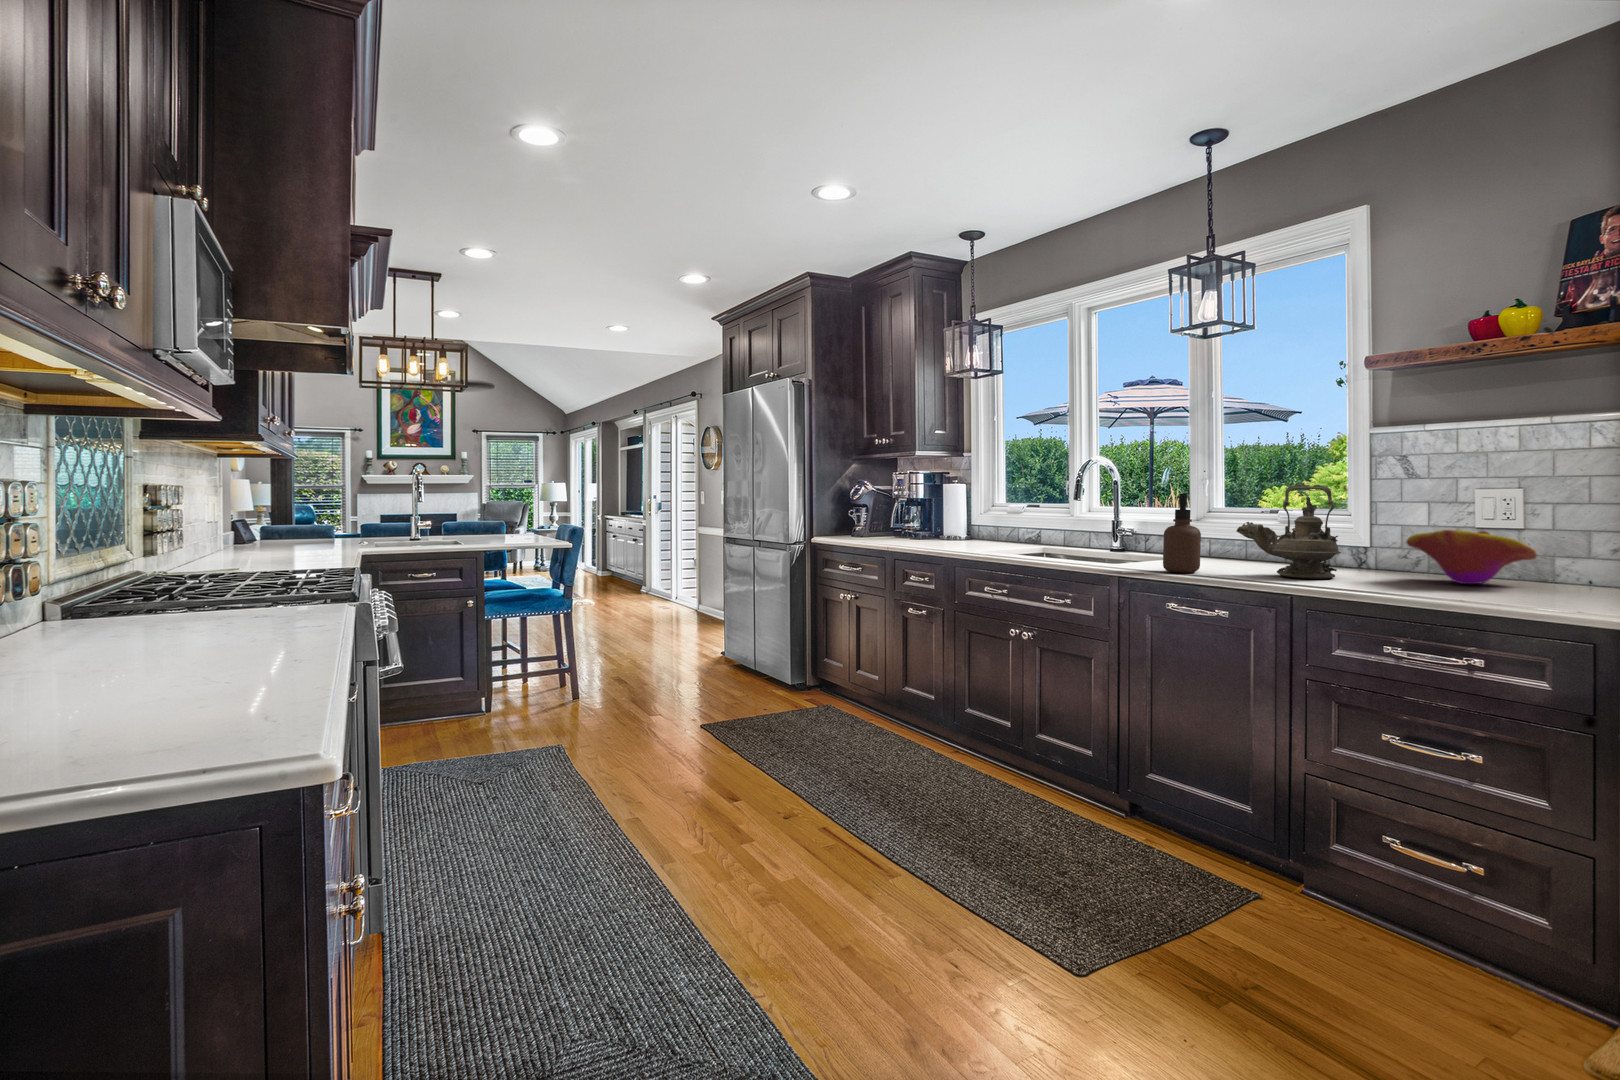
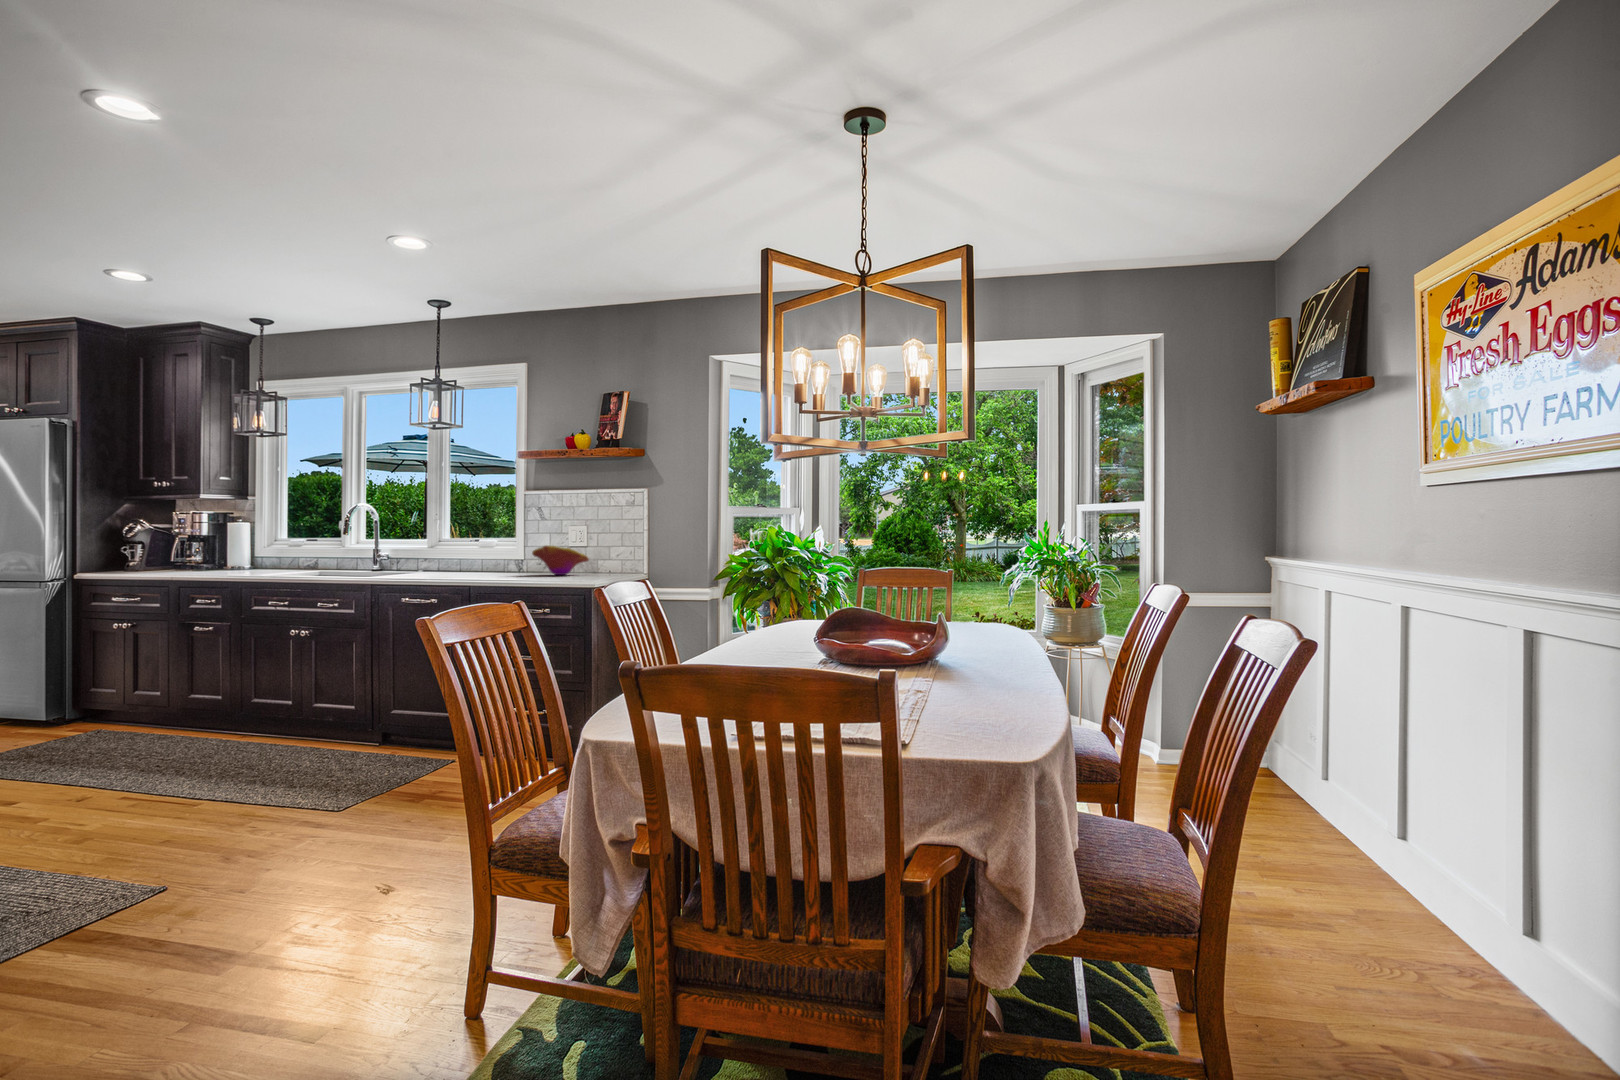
teapot: present [1237,484,1341,579] -> none [445,522,501,575]
soap dispenser: present [1163,493,1201,573] -> none [400,526,424,576]

